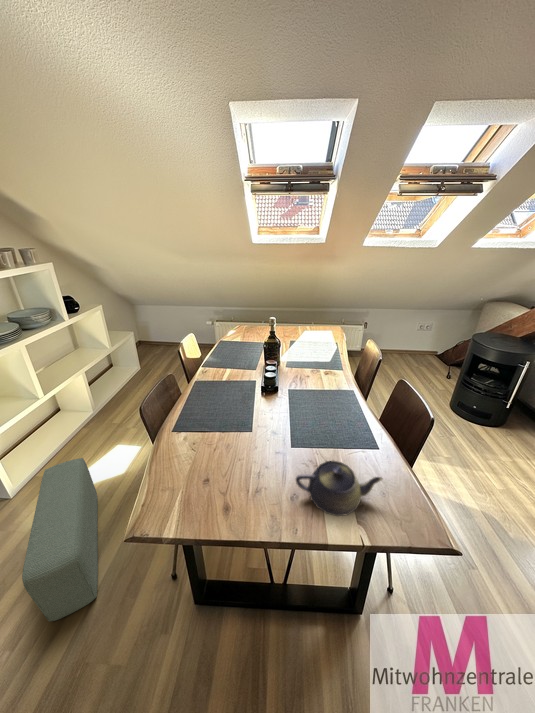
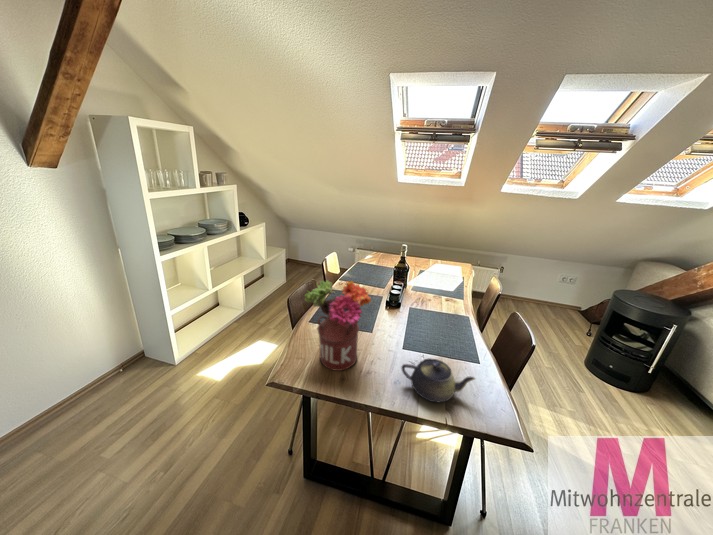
flower arrangement: none [157,383,248,497] -> present [305,281,371,371]
pouf: present [22,458,98,622] -> none [184,339,239,459]

